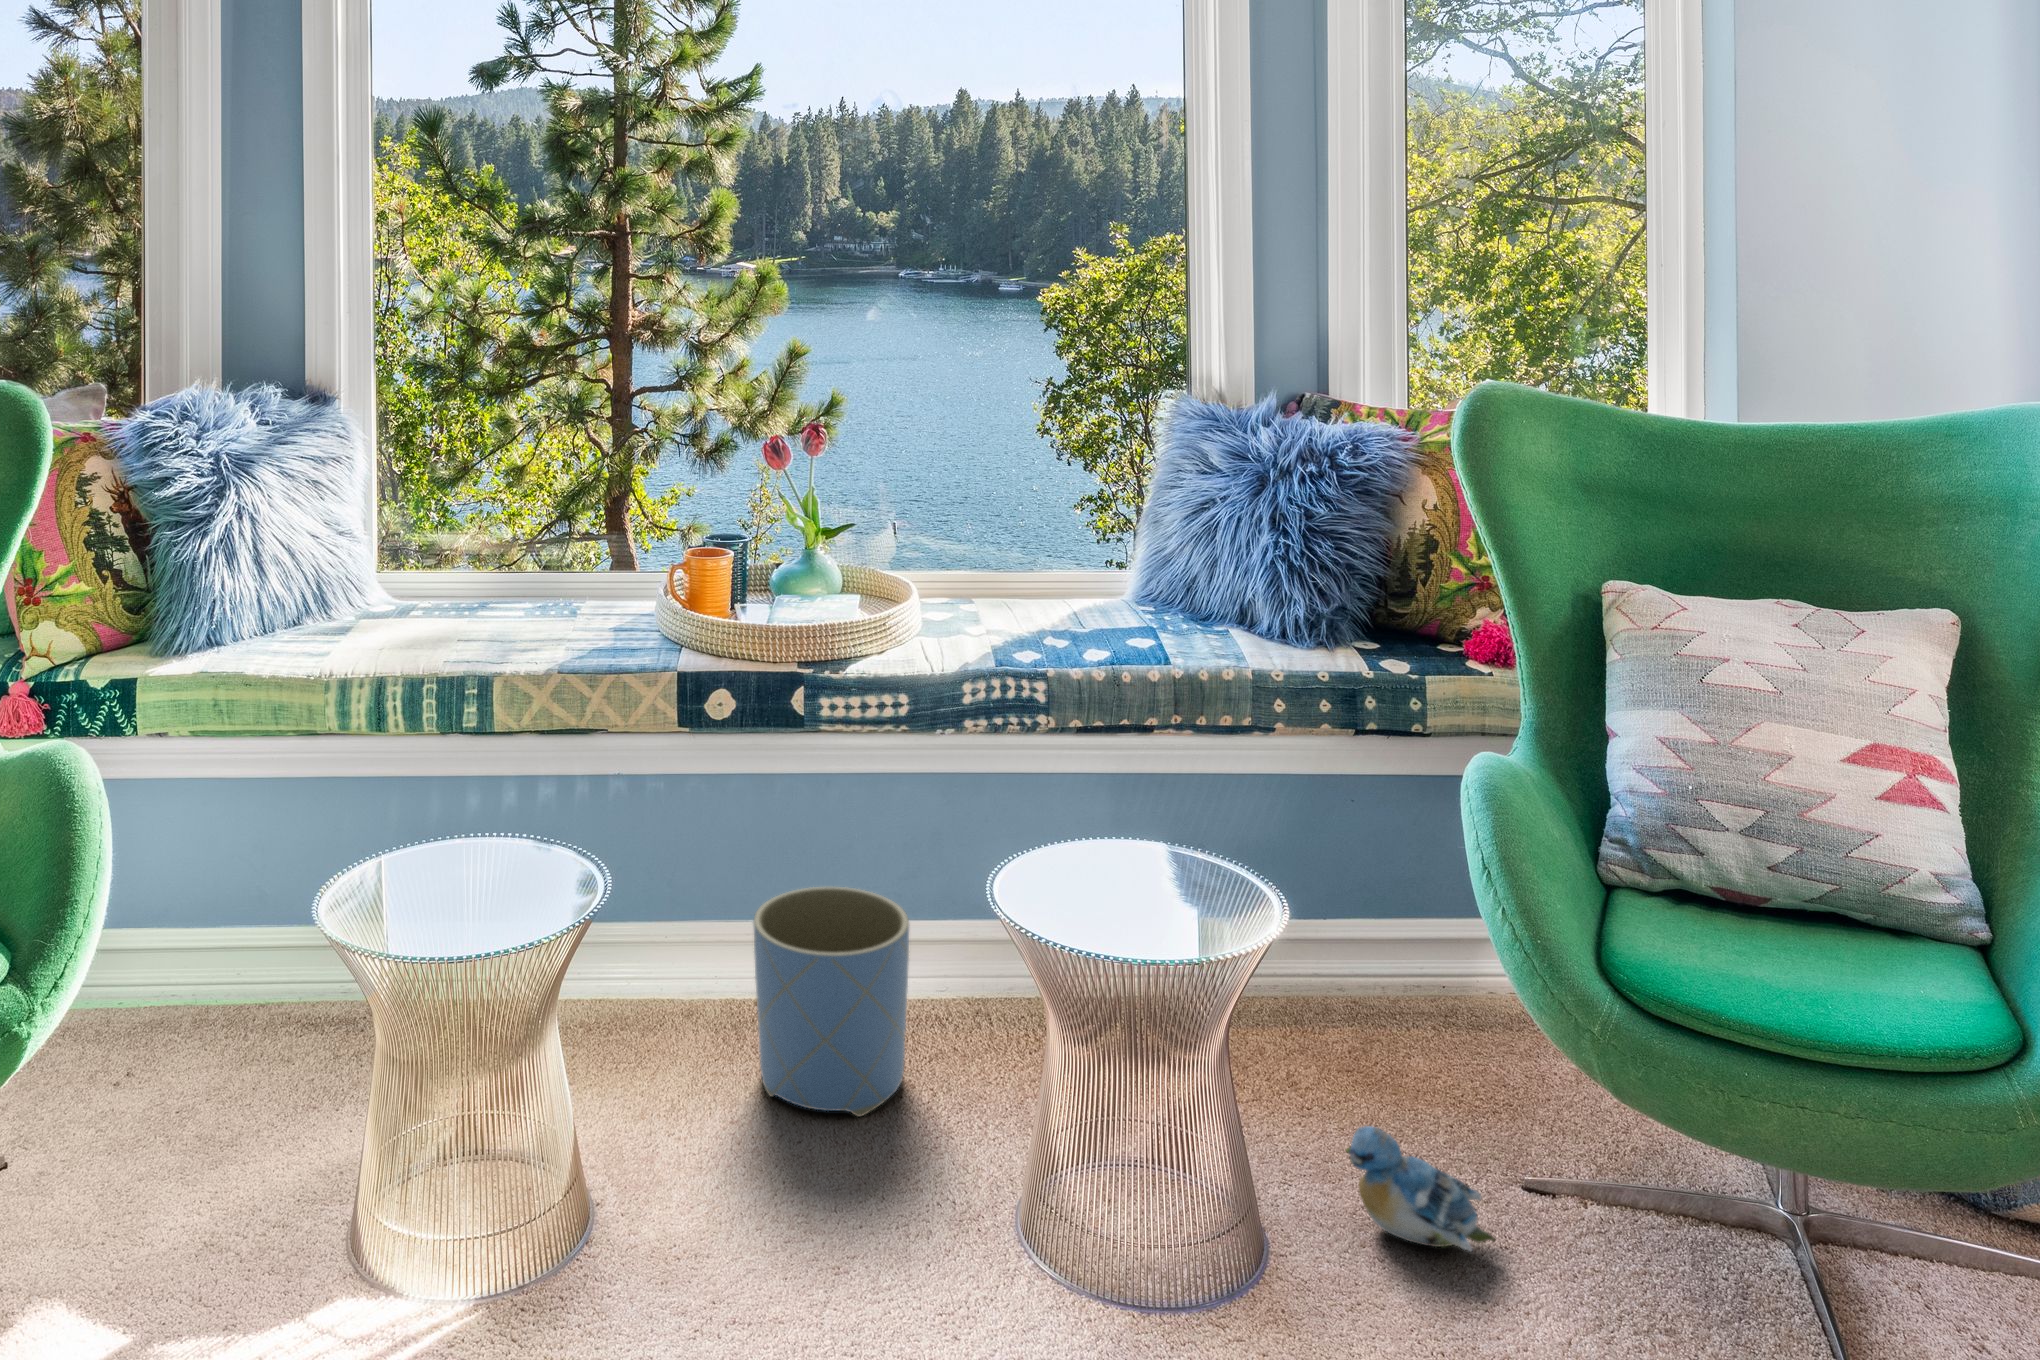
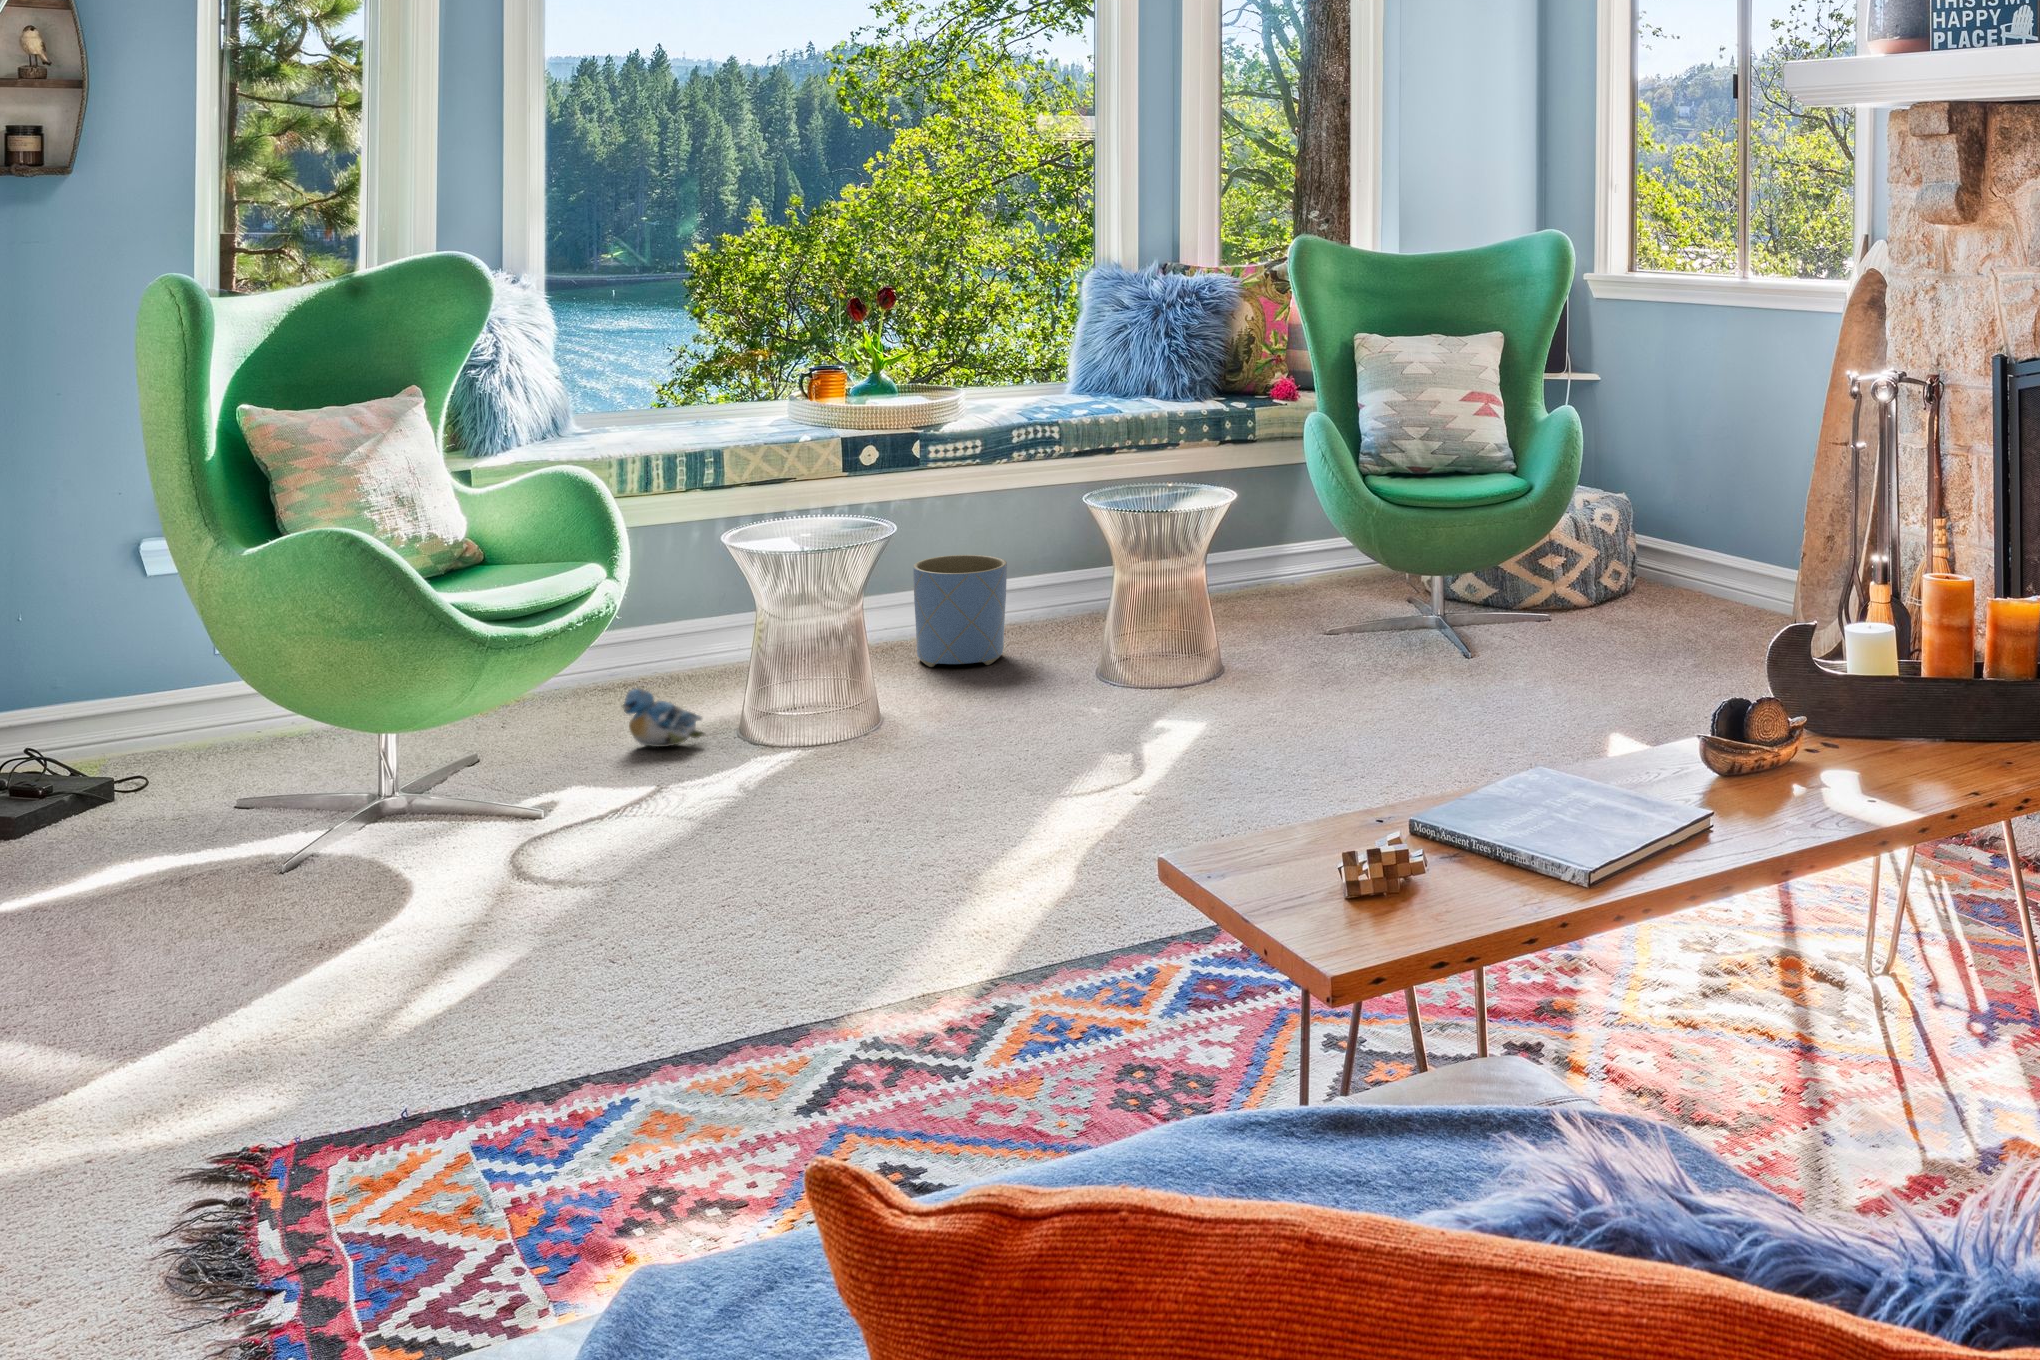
plush toy: present [1346,1126,1495,1251] -> present [623,689,705,747]

